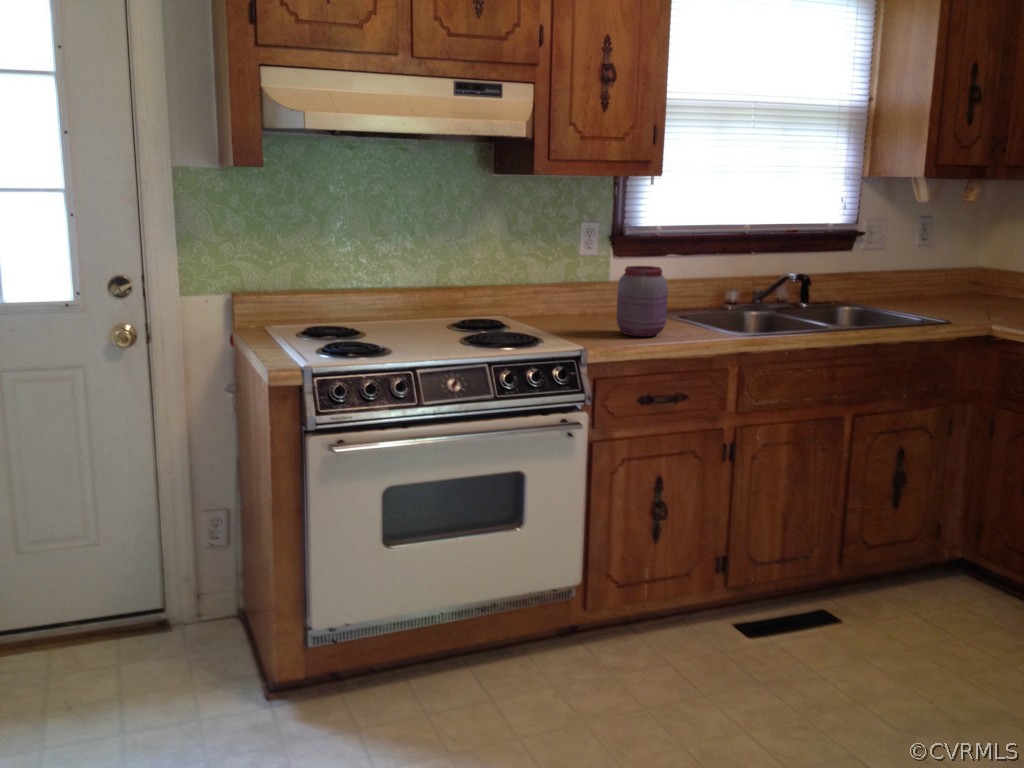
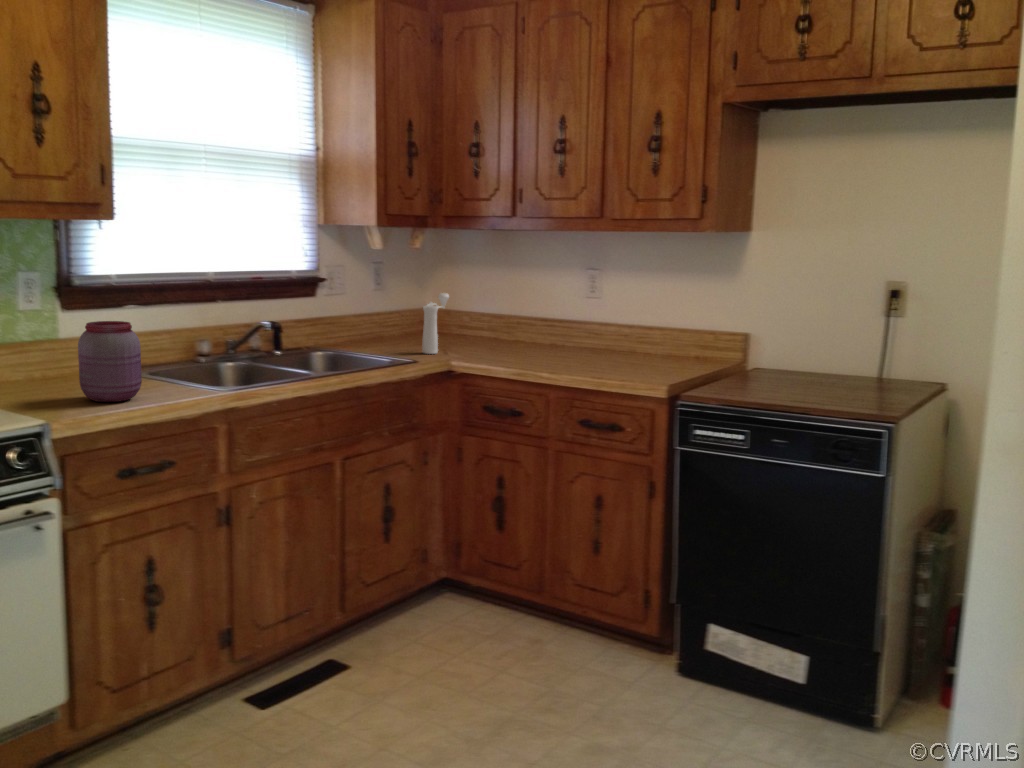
pepper mill: none [962,251,1003,317] -> present [422,293,449,354]

